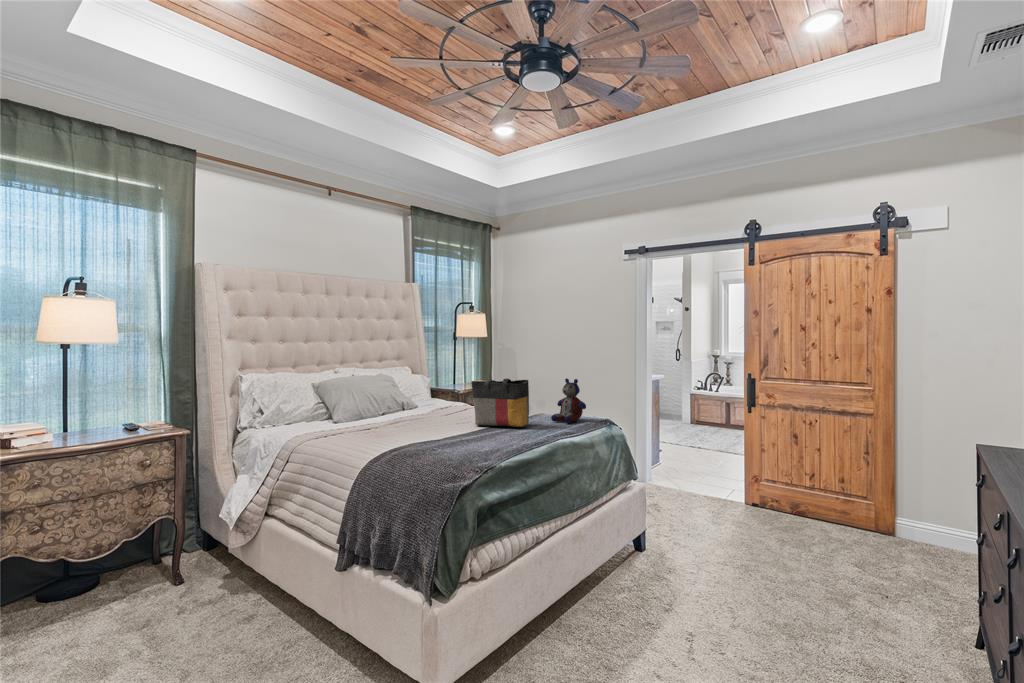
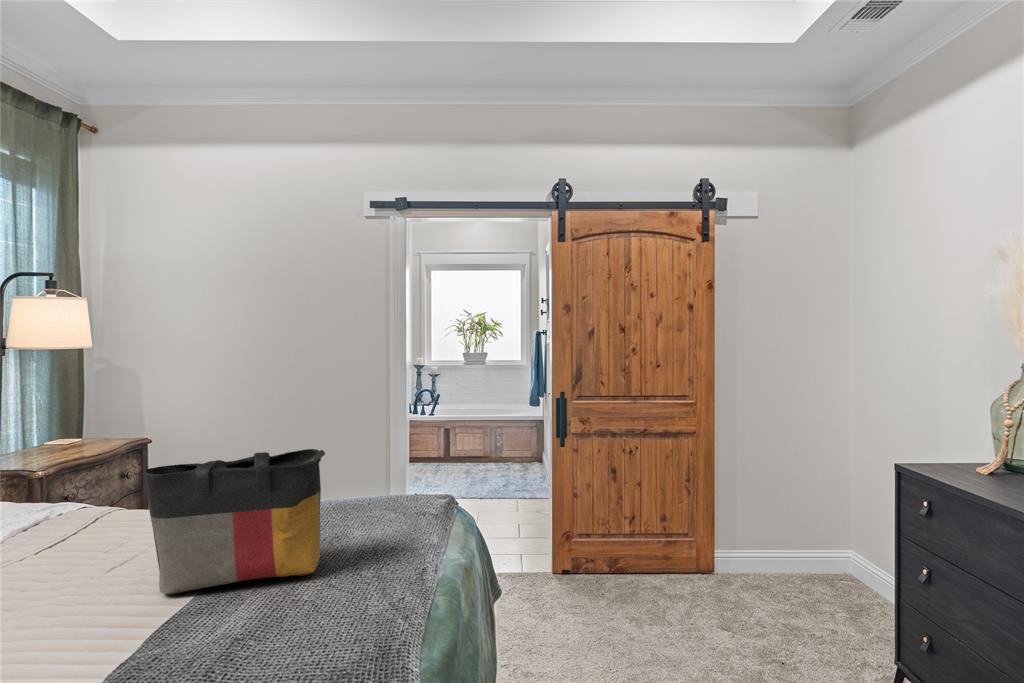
stuffed bear: present [551,378,586,423] -> none [351,431,424,532]

